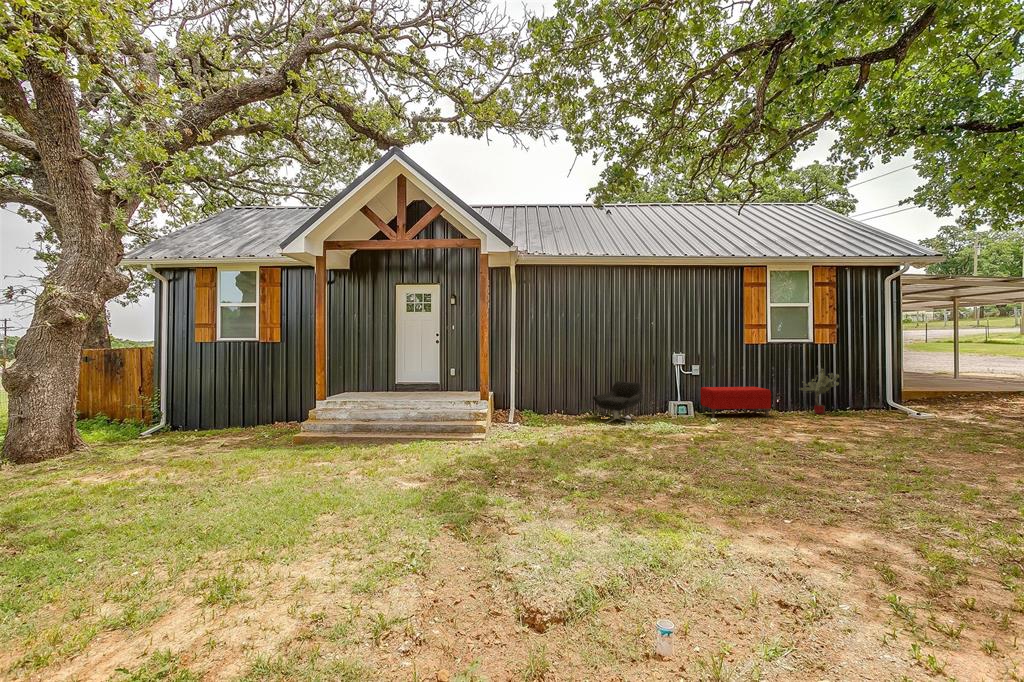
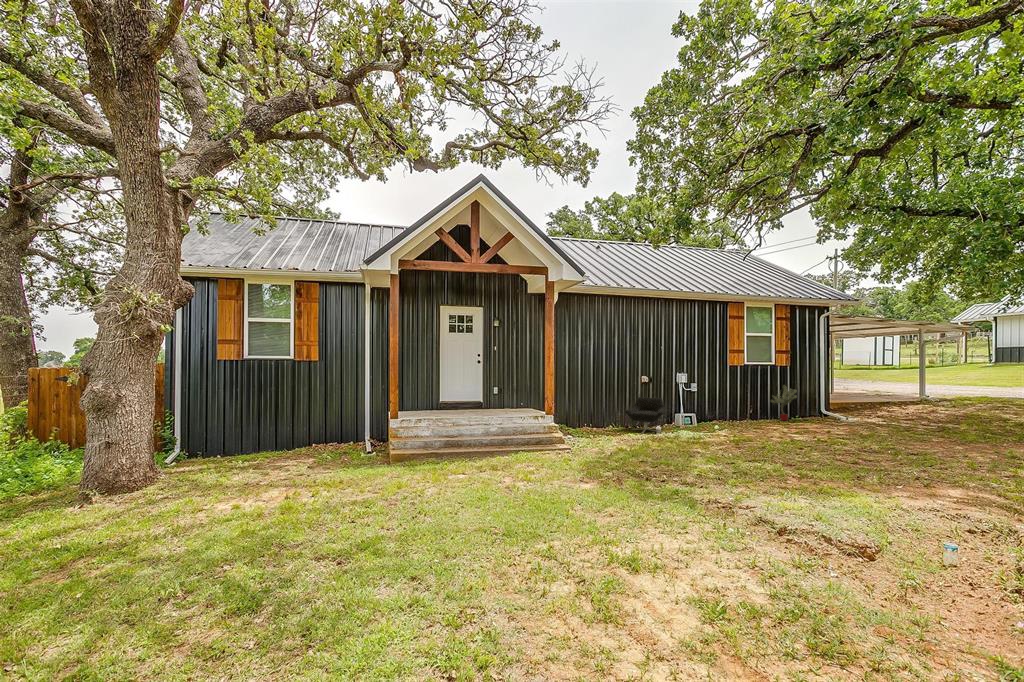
bench: present [701,387,771,418] -> none [701,400,756,426]

